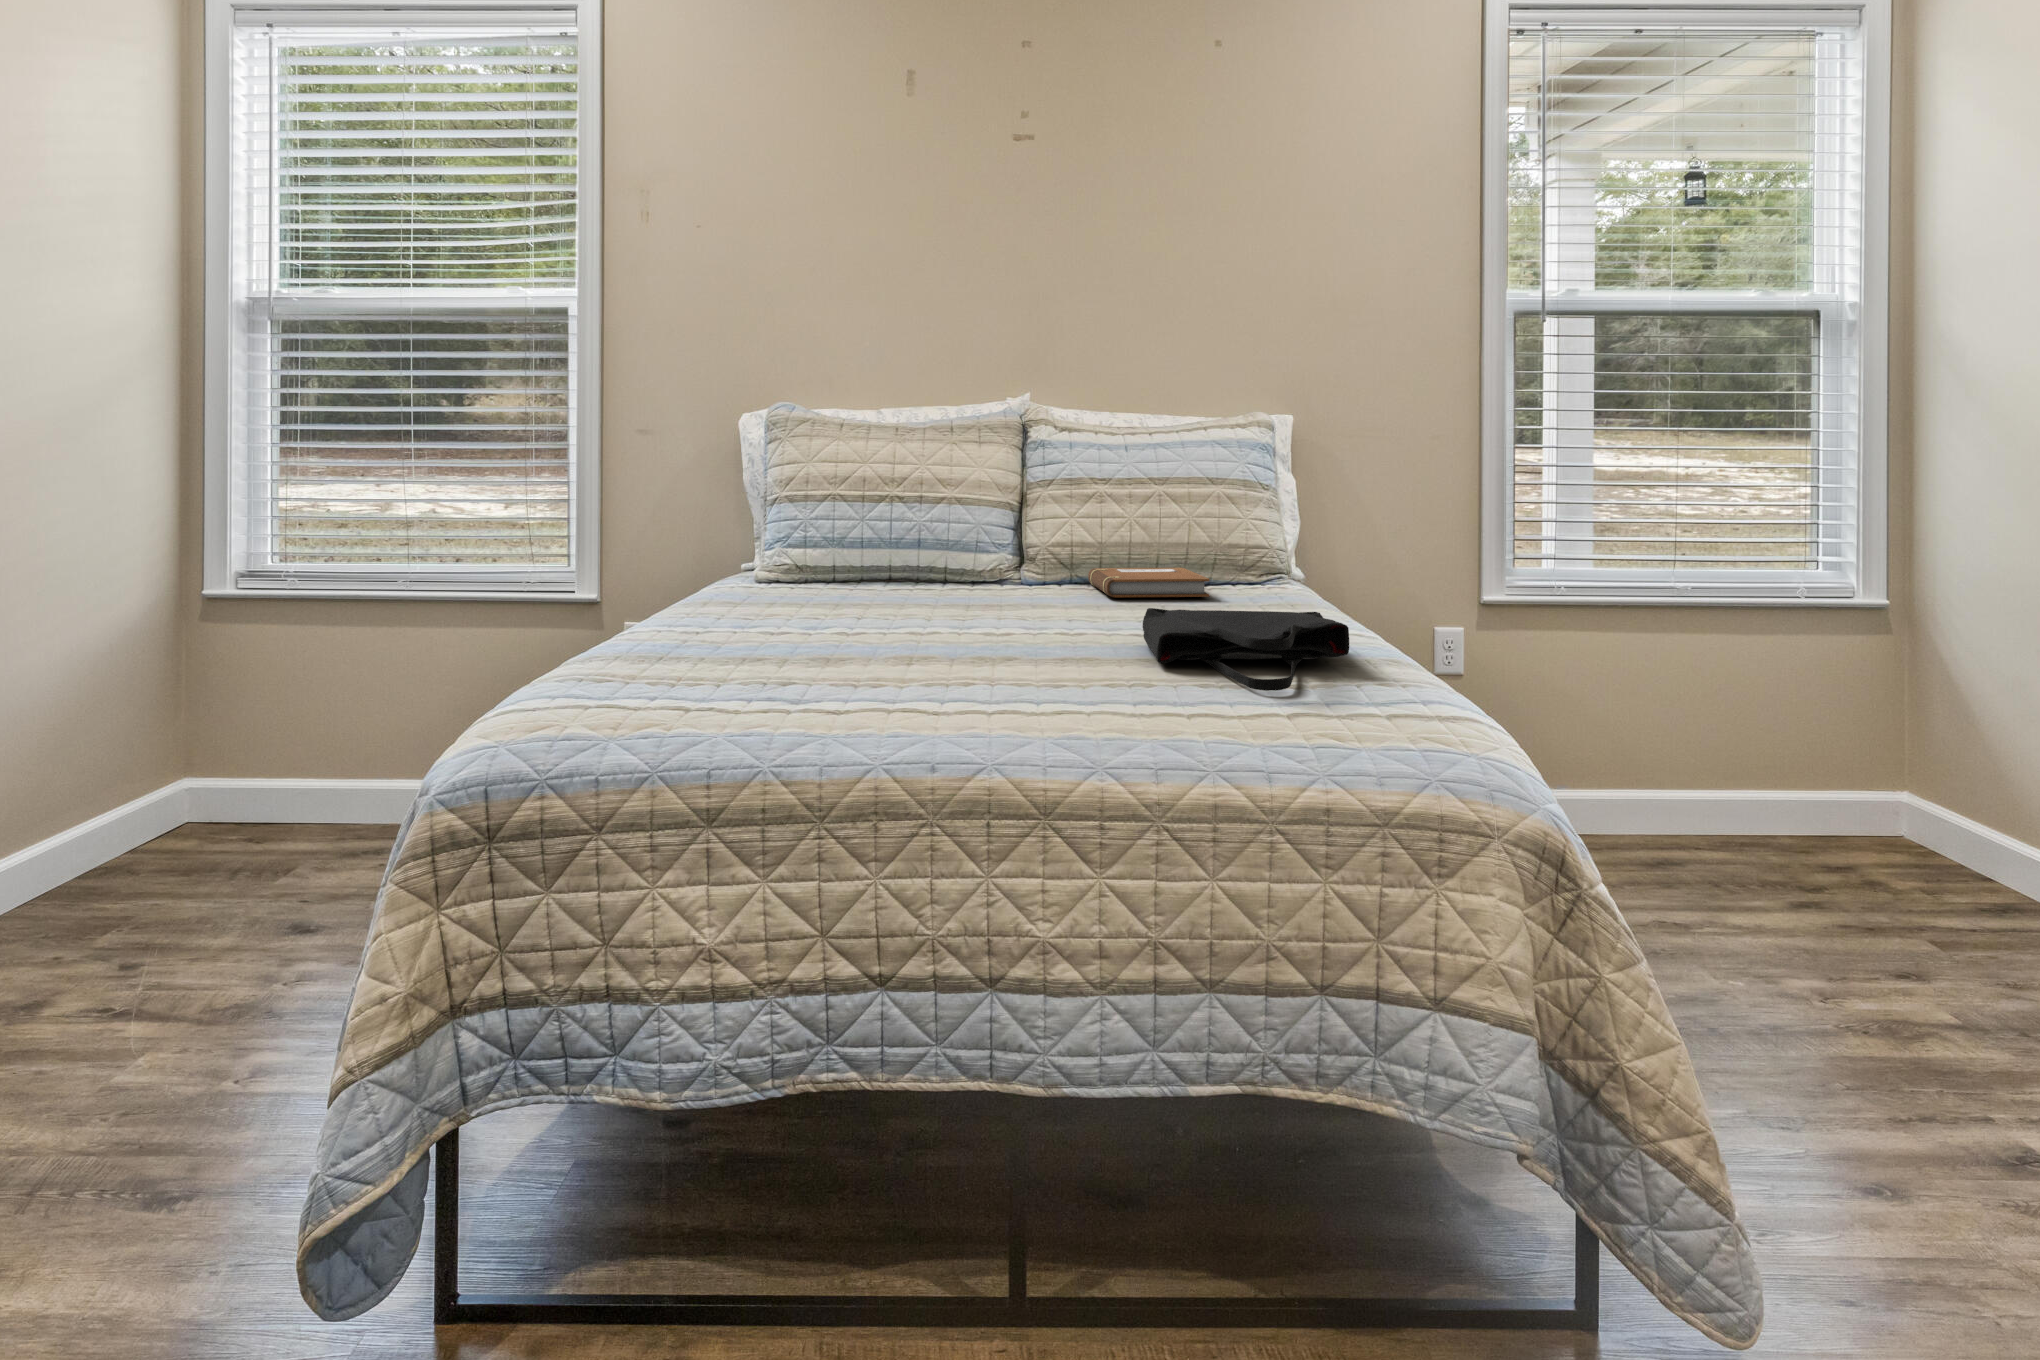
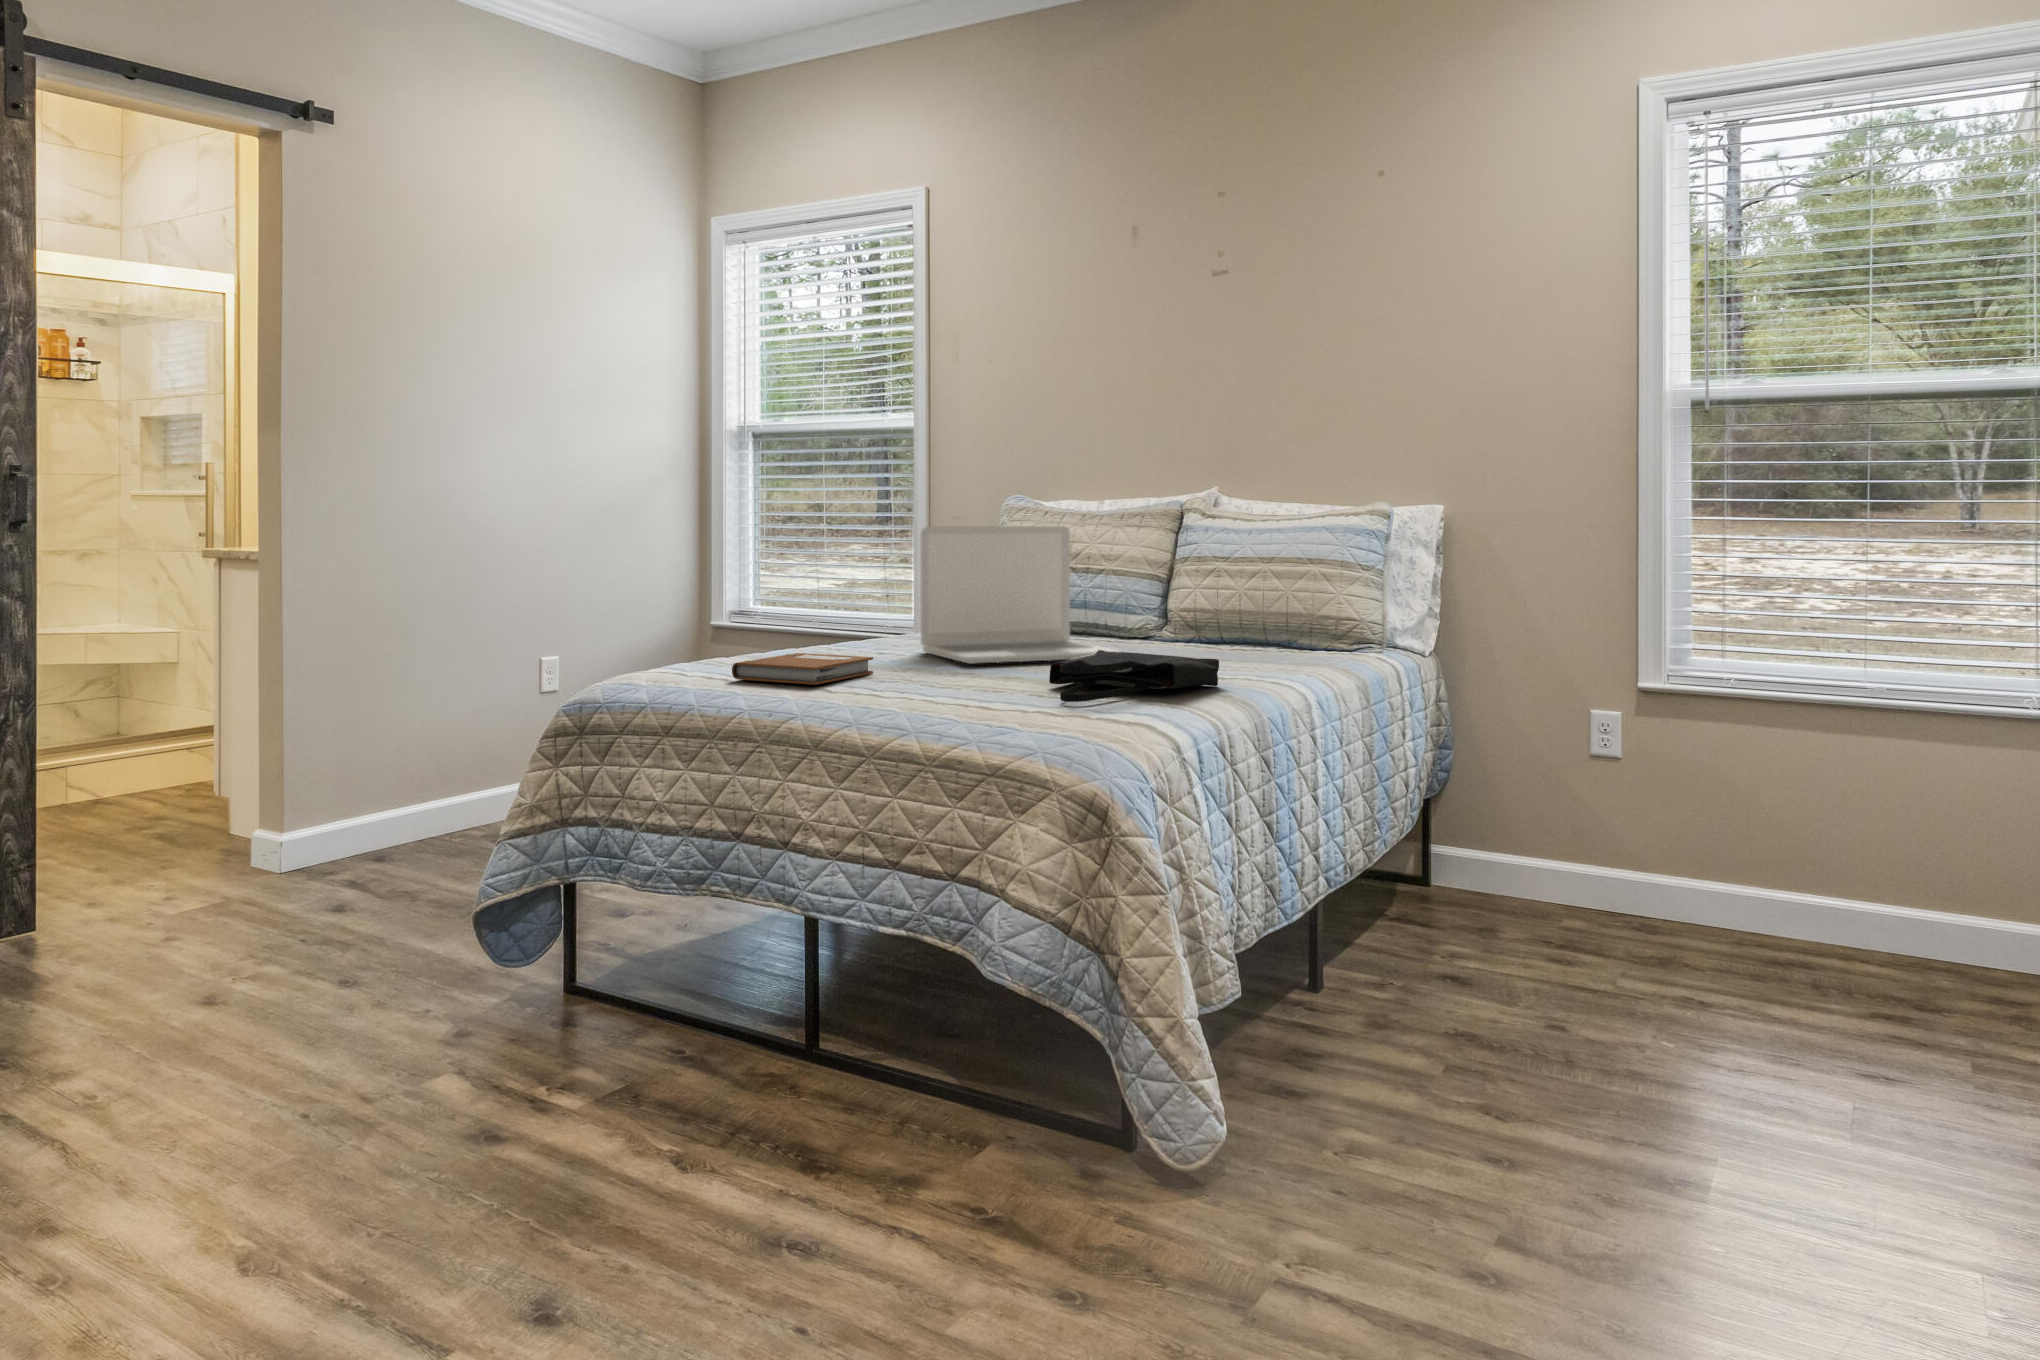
laptop: none [813,442,1090,640] -> present [921,526,1119,664]
notebook: present [1088,568,1209,597] -> present [732,653,873,685]

